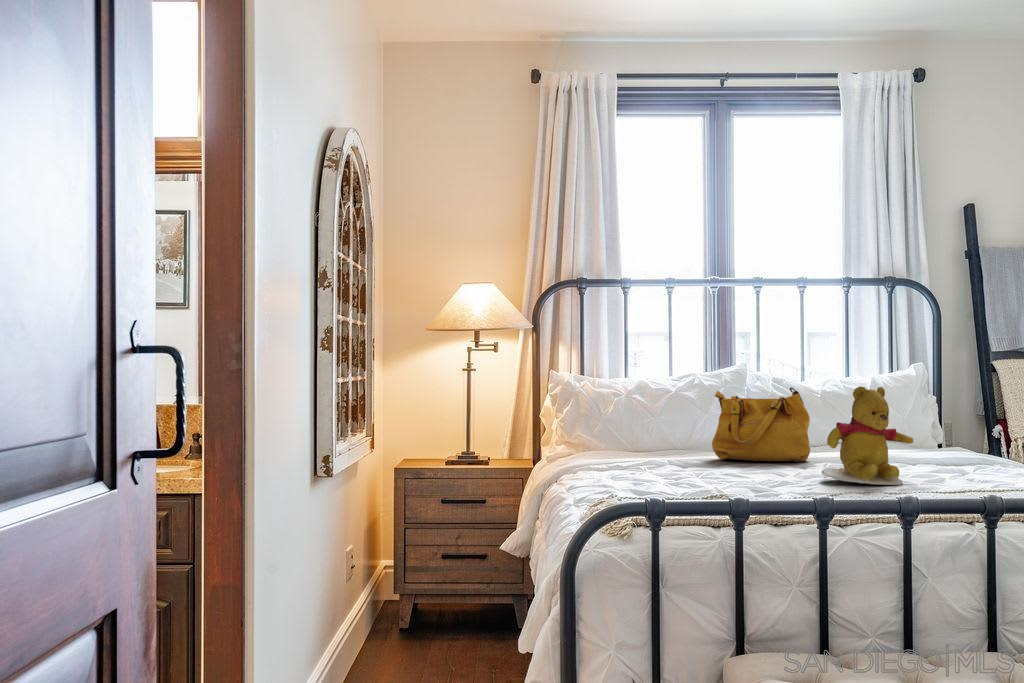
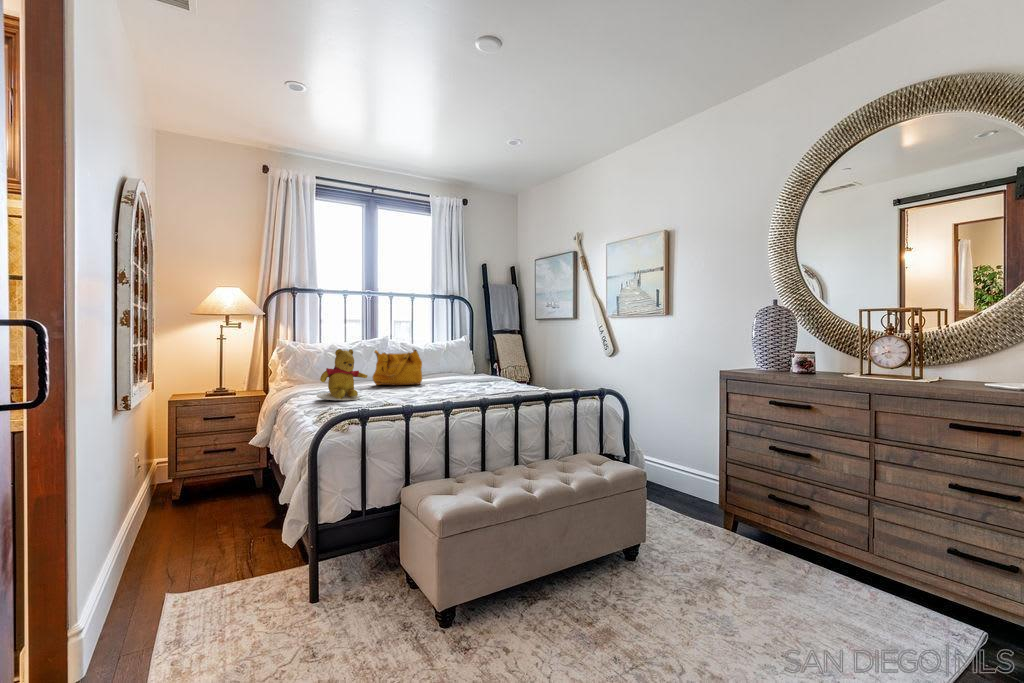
teddy bear: present [822,387,913,485] -> present [317,349,367,401]

